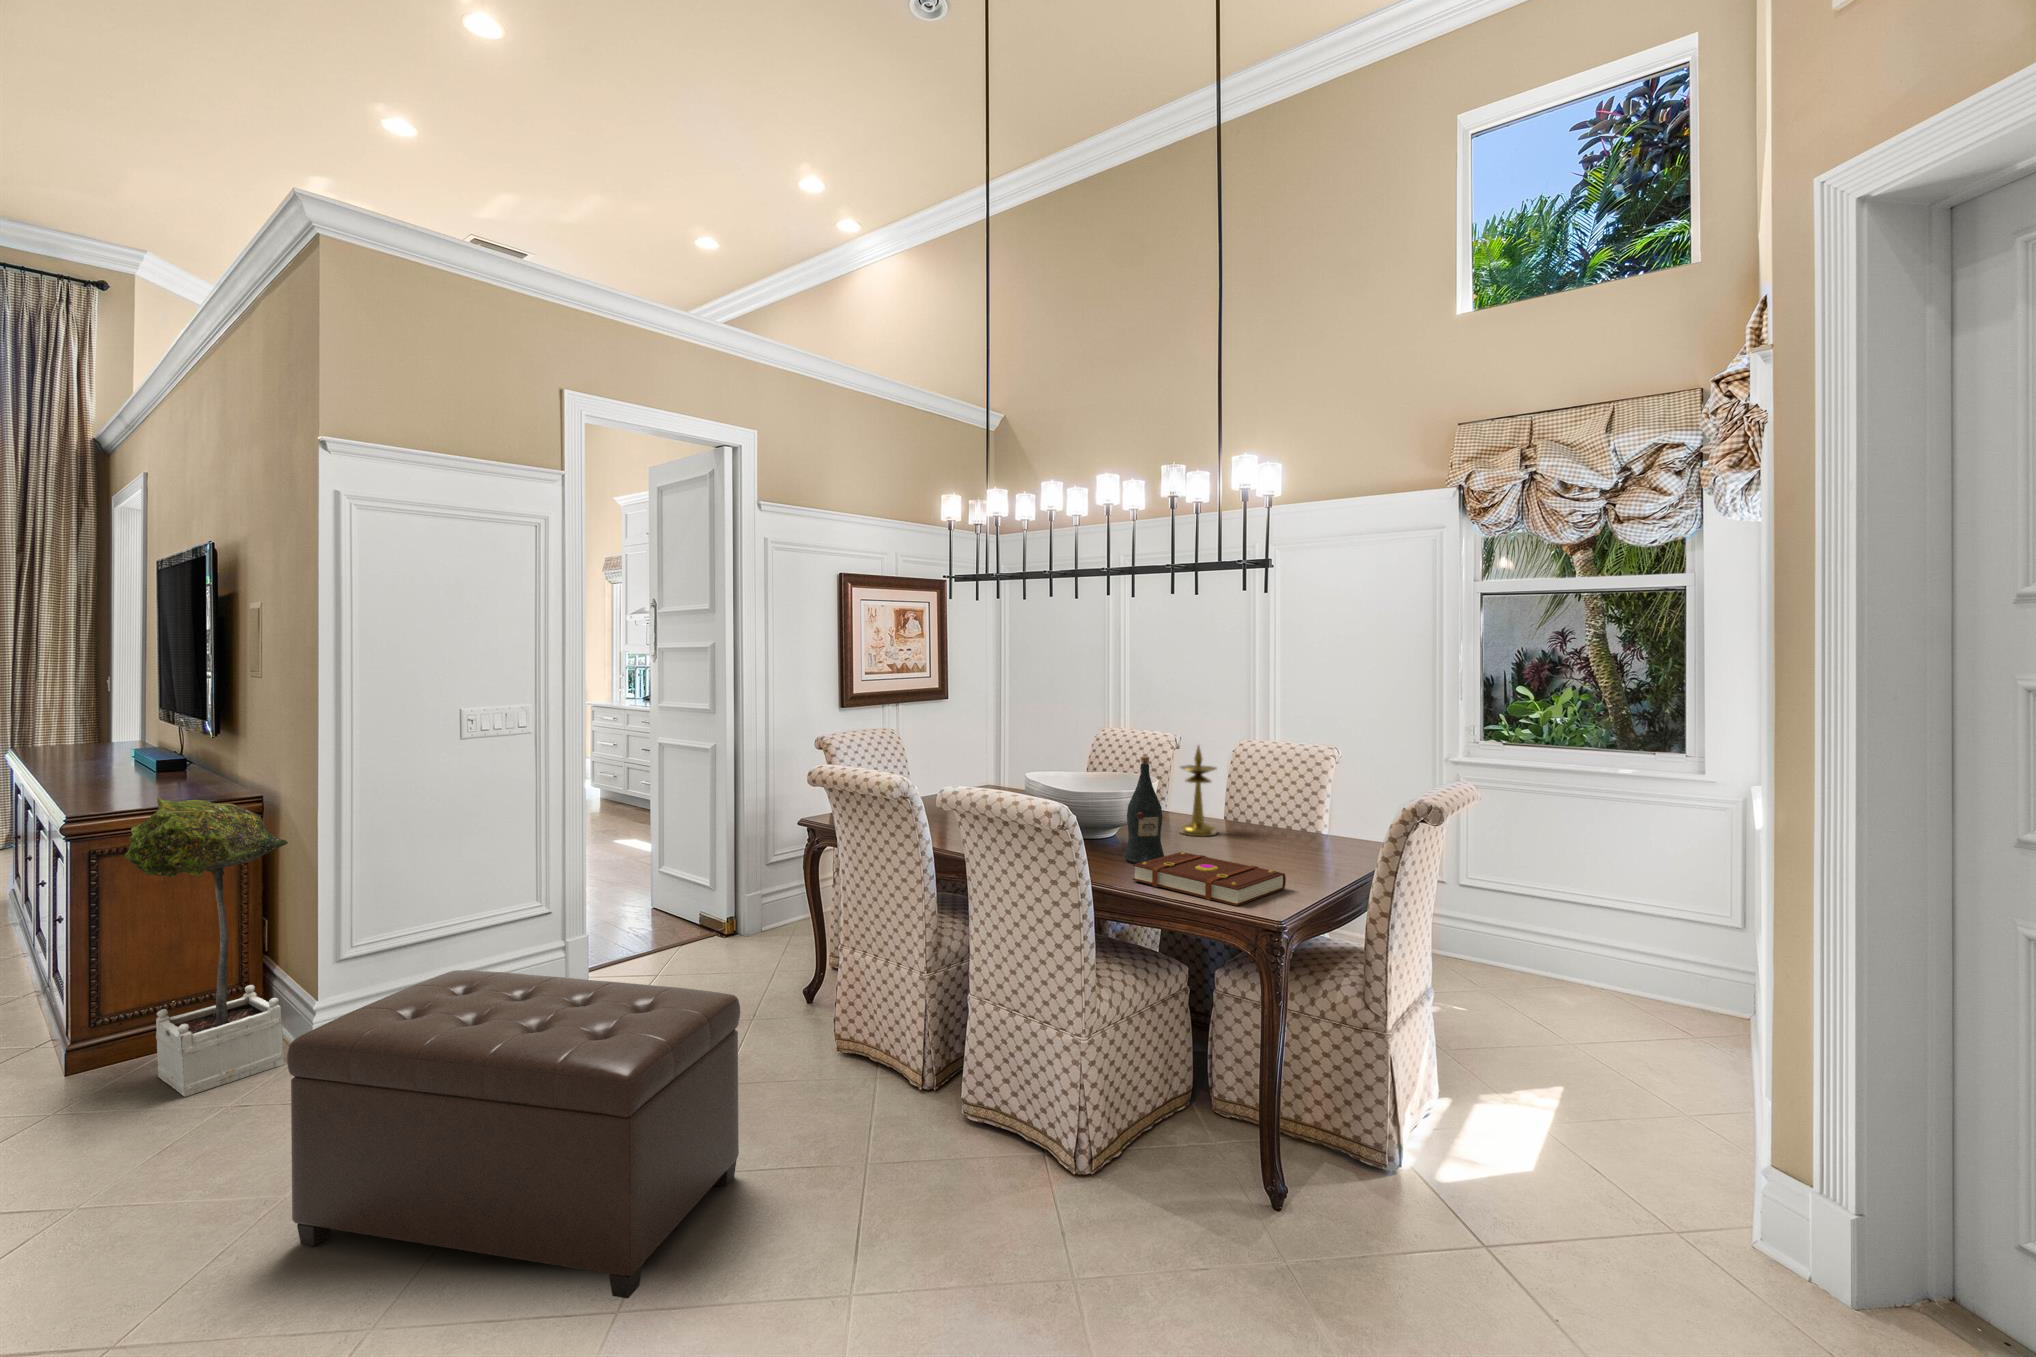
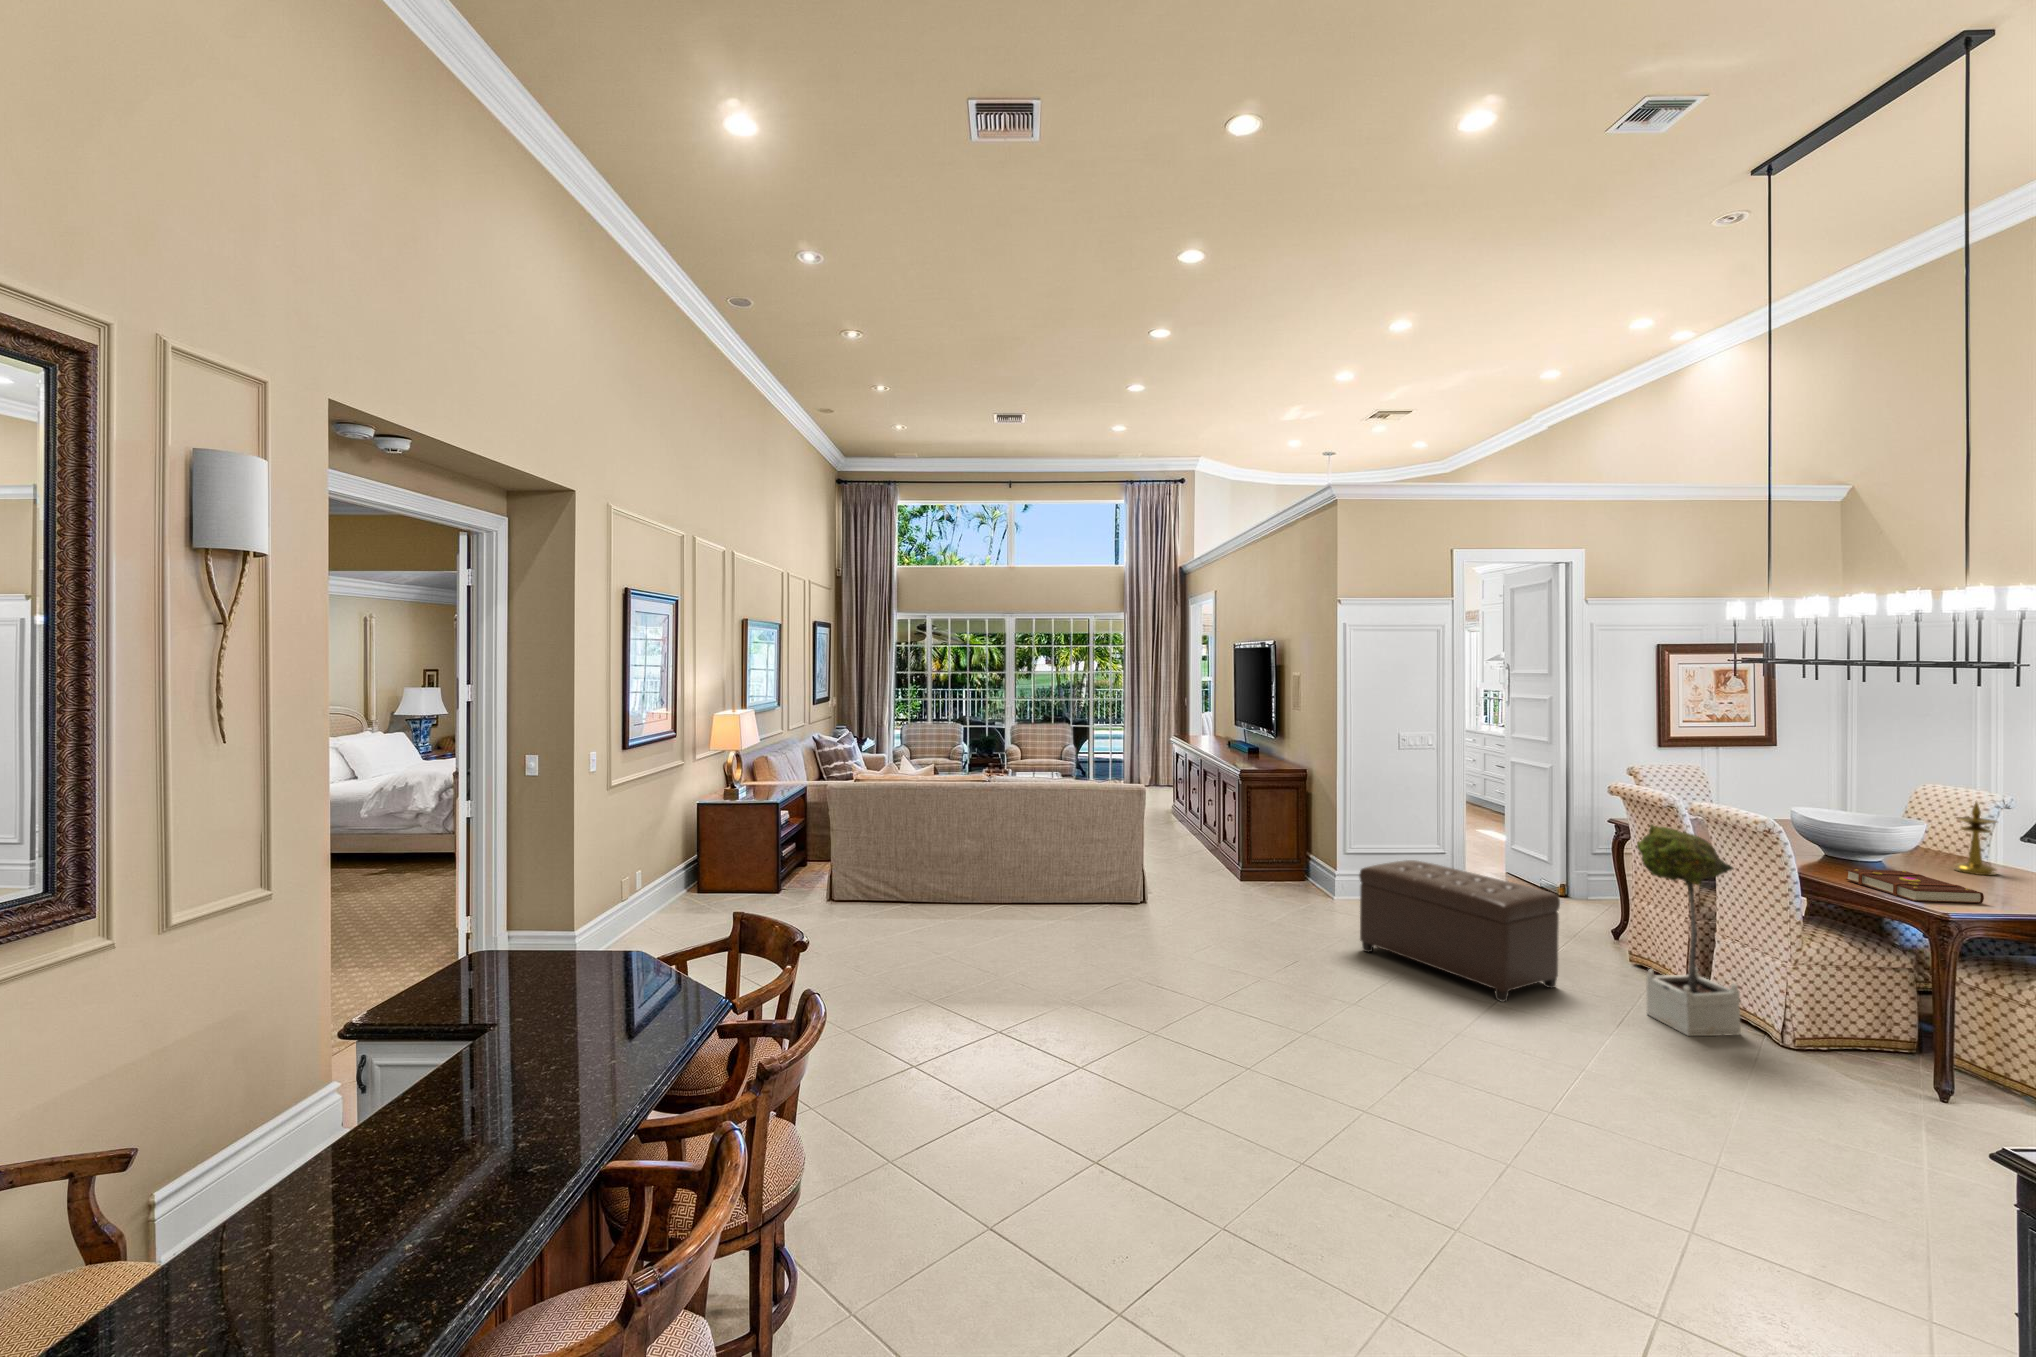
wine bottle: present [1124,757,1164,863] -> none [1859,802,1899,878]
potted tree: present [125,798,288,1097] -> present [1637,824,1741,1036]

